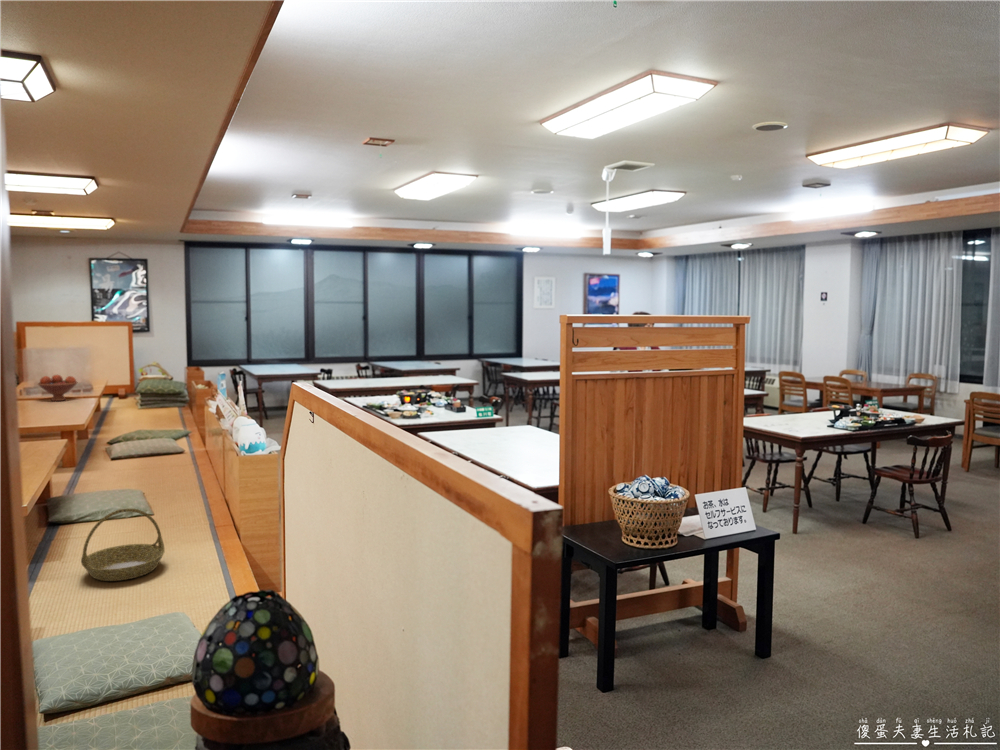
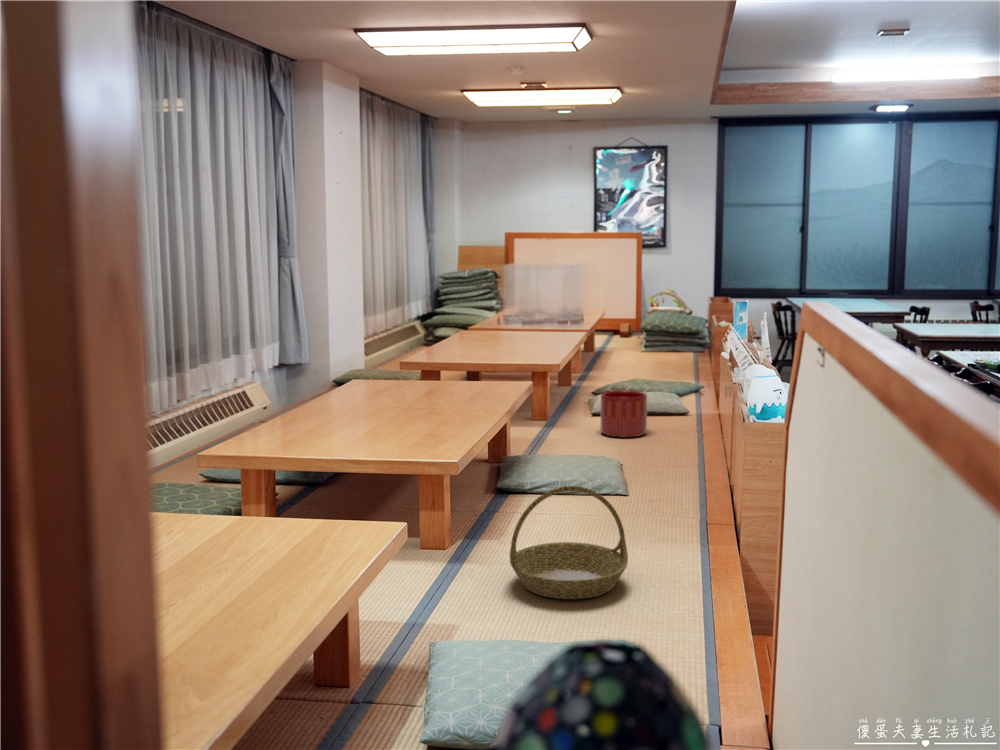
fruit bowl: present [38,375,77,401] -> none [518,296,563,331]
planter: none [120,441,156,473] -> present [601,390,647,438]

